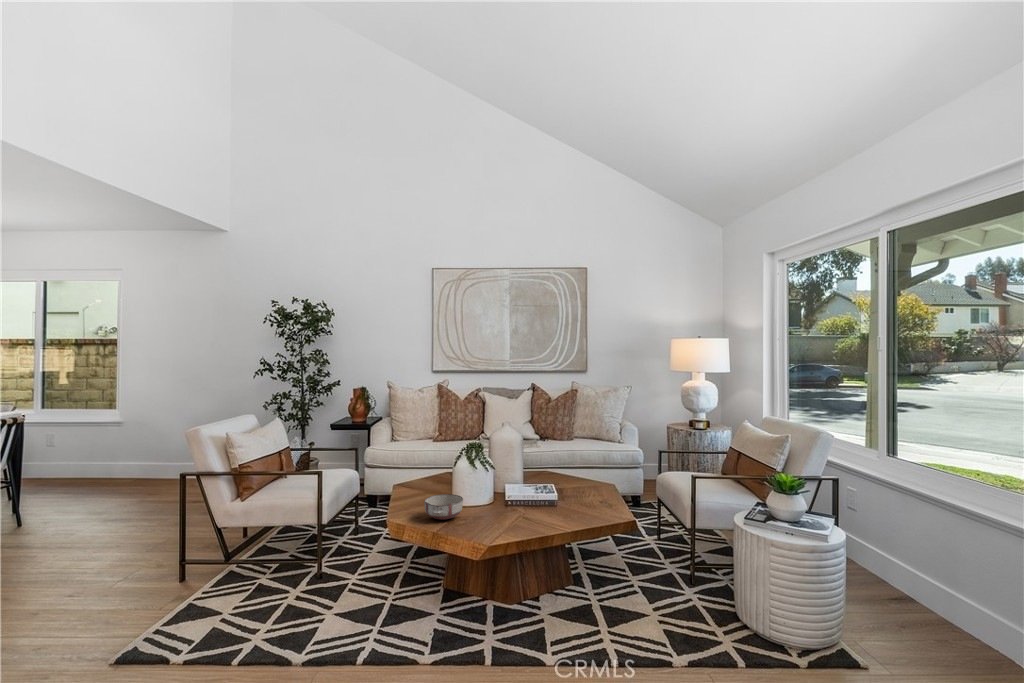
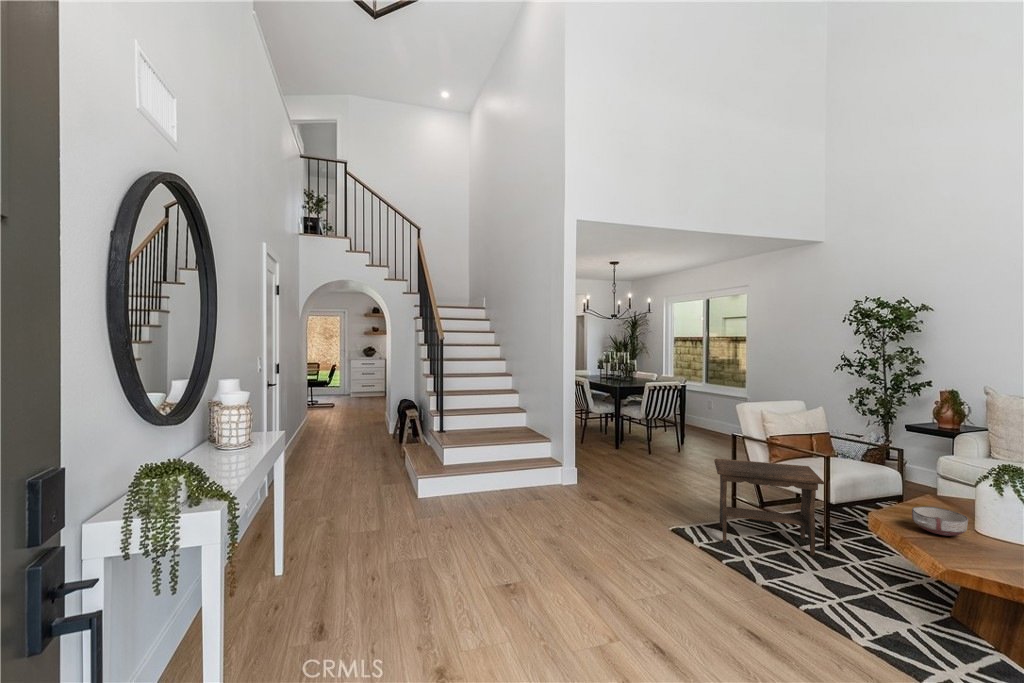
footstool: none [177,490,326,635] -> present [714,459,824,556]

